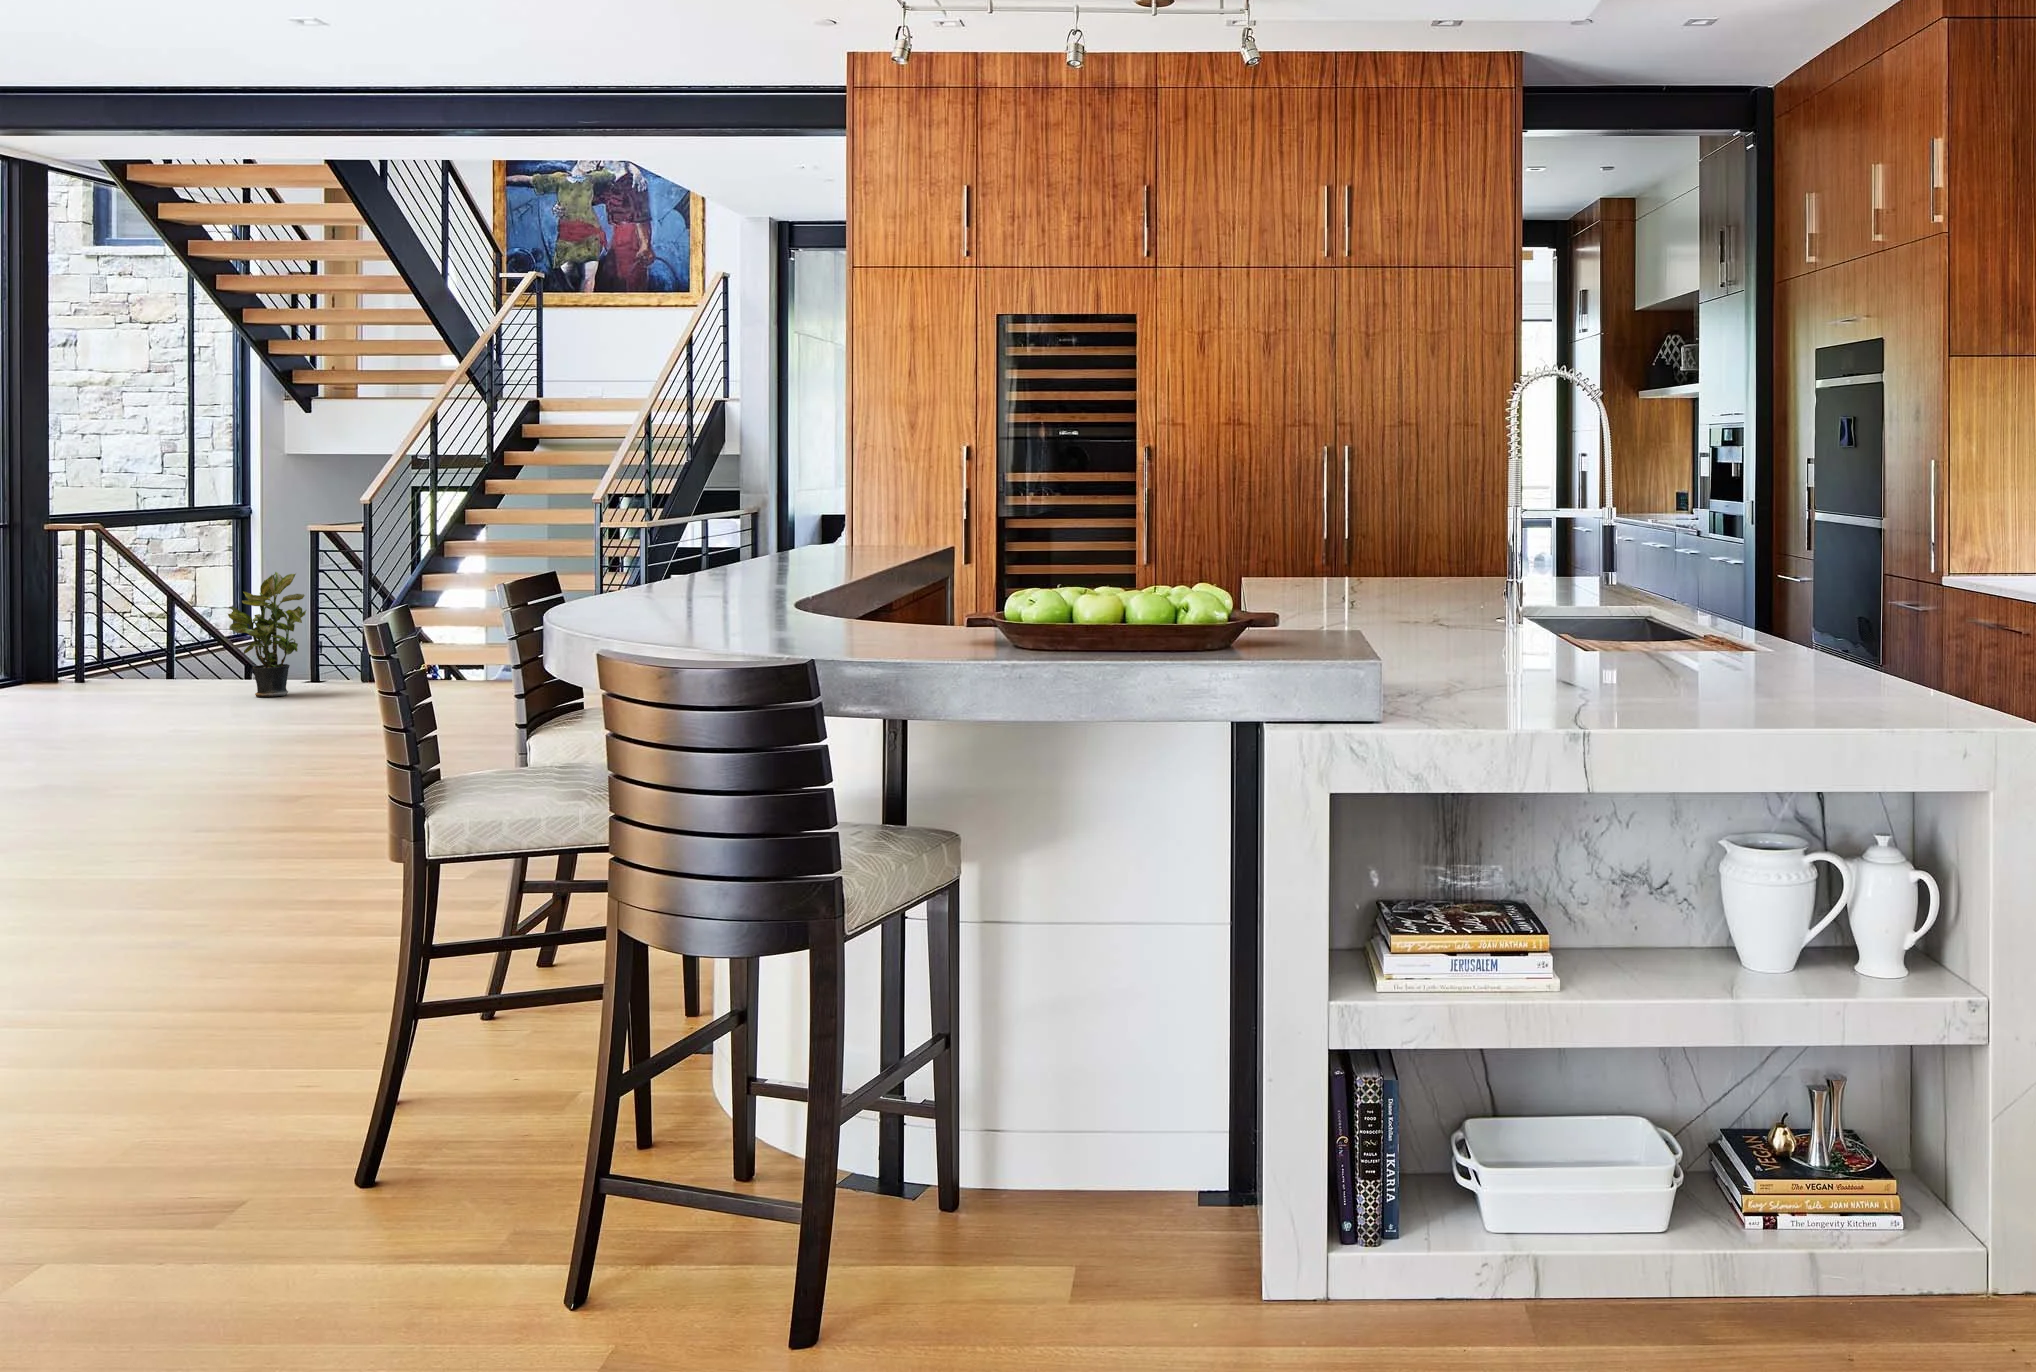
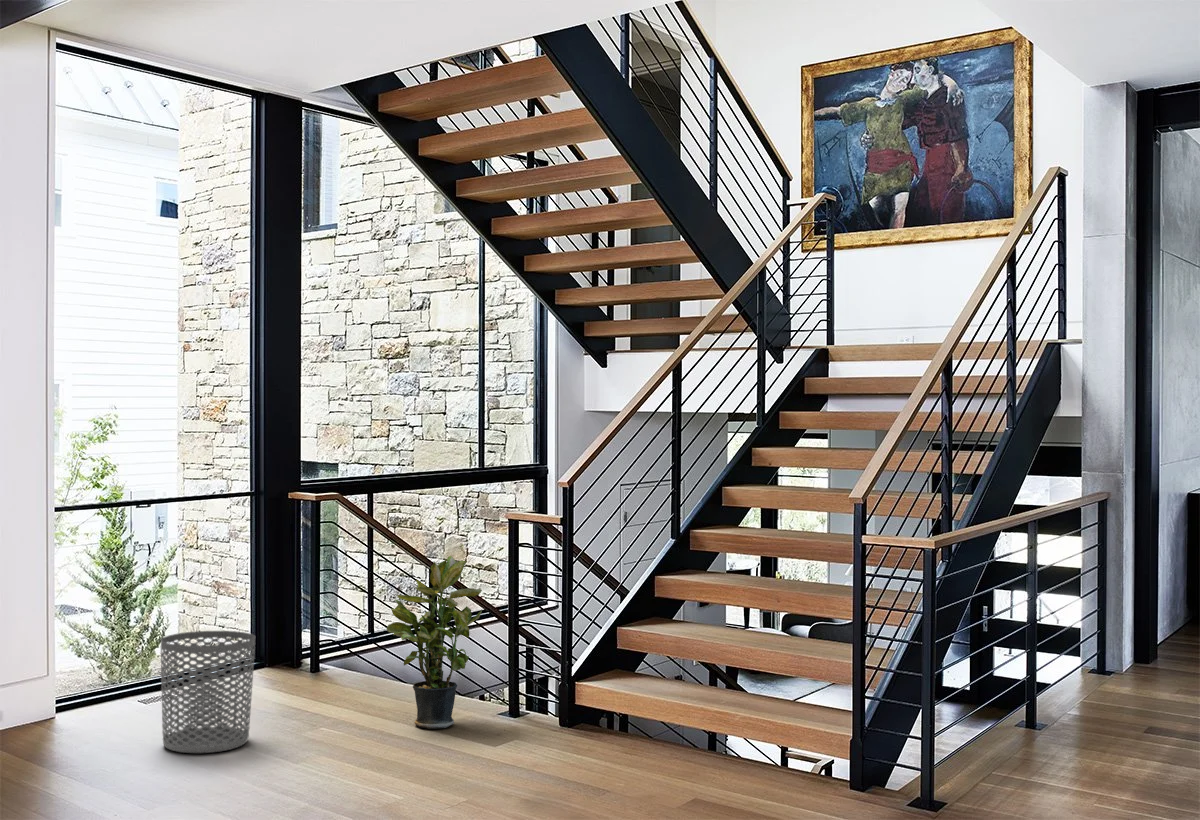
waste bin: none [56,635,137,720] -> present [161,631,255,753]

